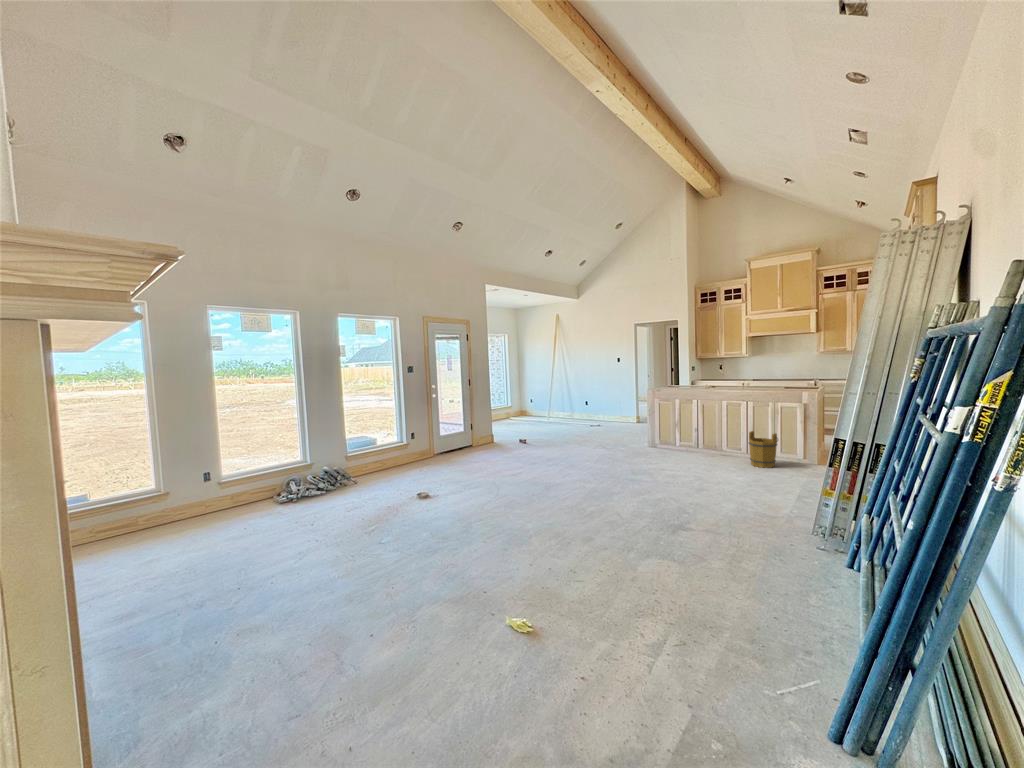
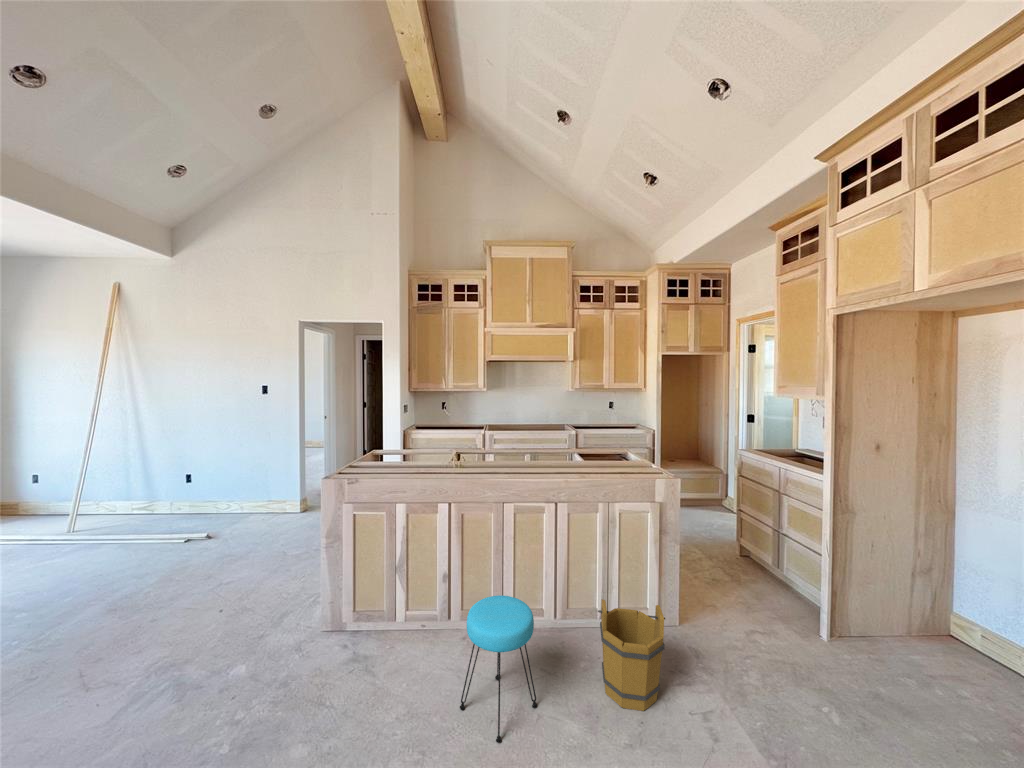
stool: none [692,425,721,463] -> present [460,595,537,743]

